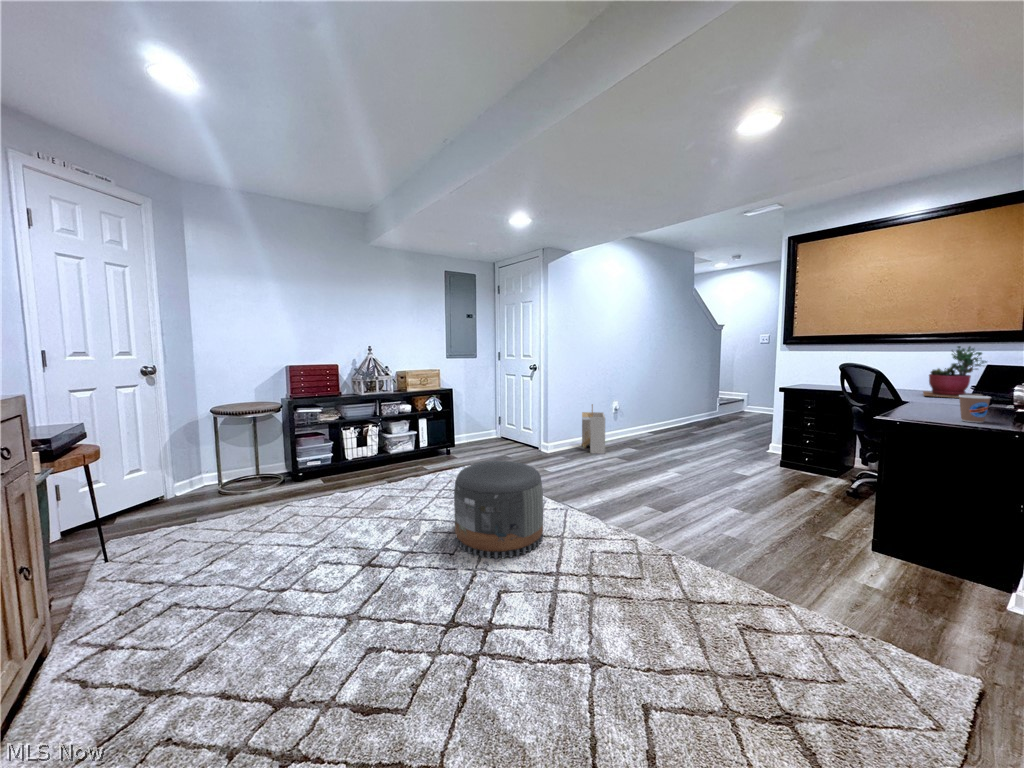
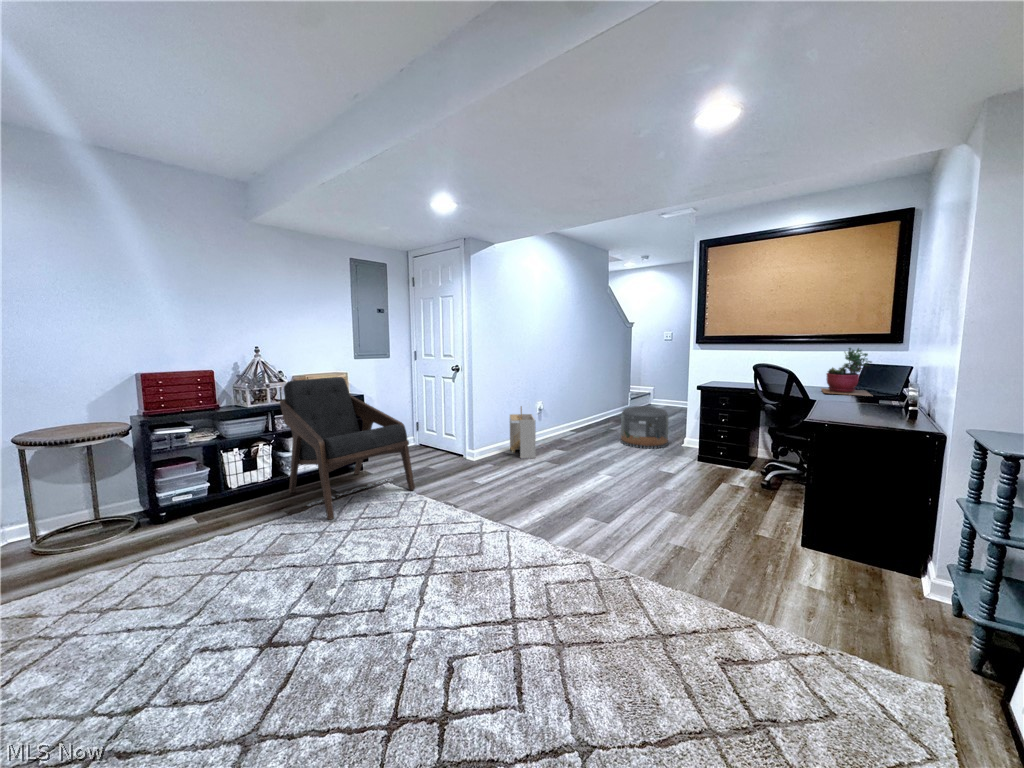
lounge chair: none [386,373,491,489] -> present [280,377,415,520]
coffee cup: present [959,395,991,423] -> none [874,398,902,423]
pouf: present [454,461,543,559] -> present [621,406,668,449]

